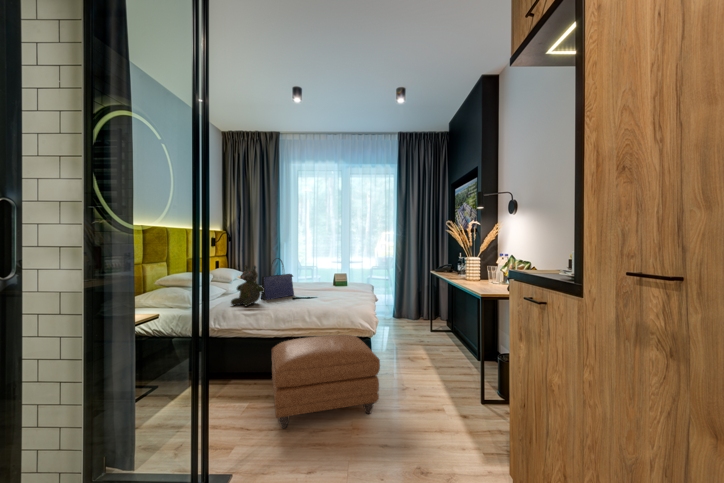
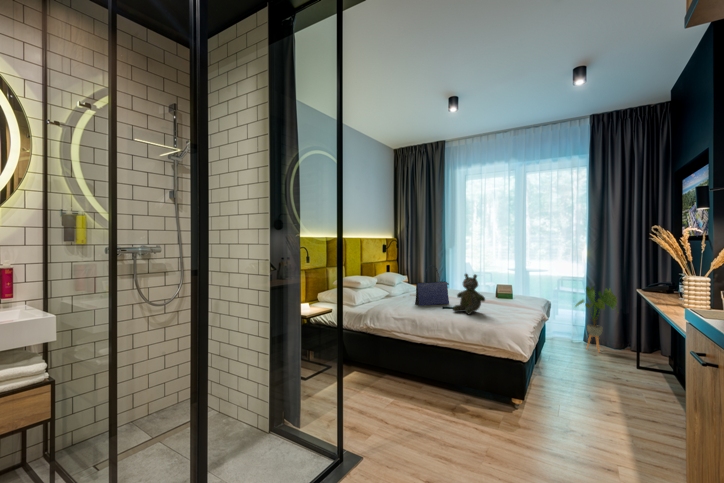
teddy bear: present [231,265,264,306] -> present [453,274,485,314]
house plant: none [389,271,420,323] -> present [576,287,617,352]
ottoman: present [272,335,380,428] -> none [407,348,524,446]

